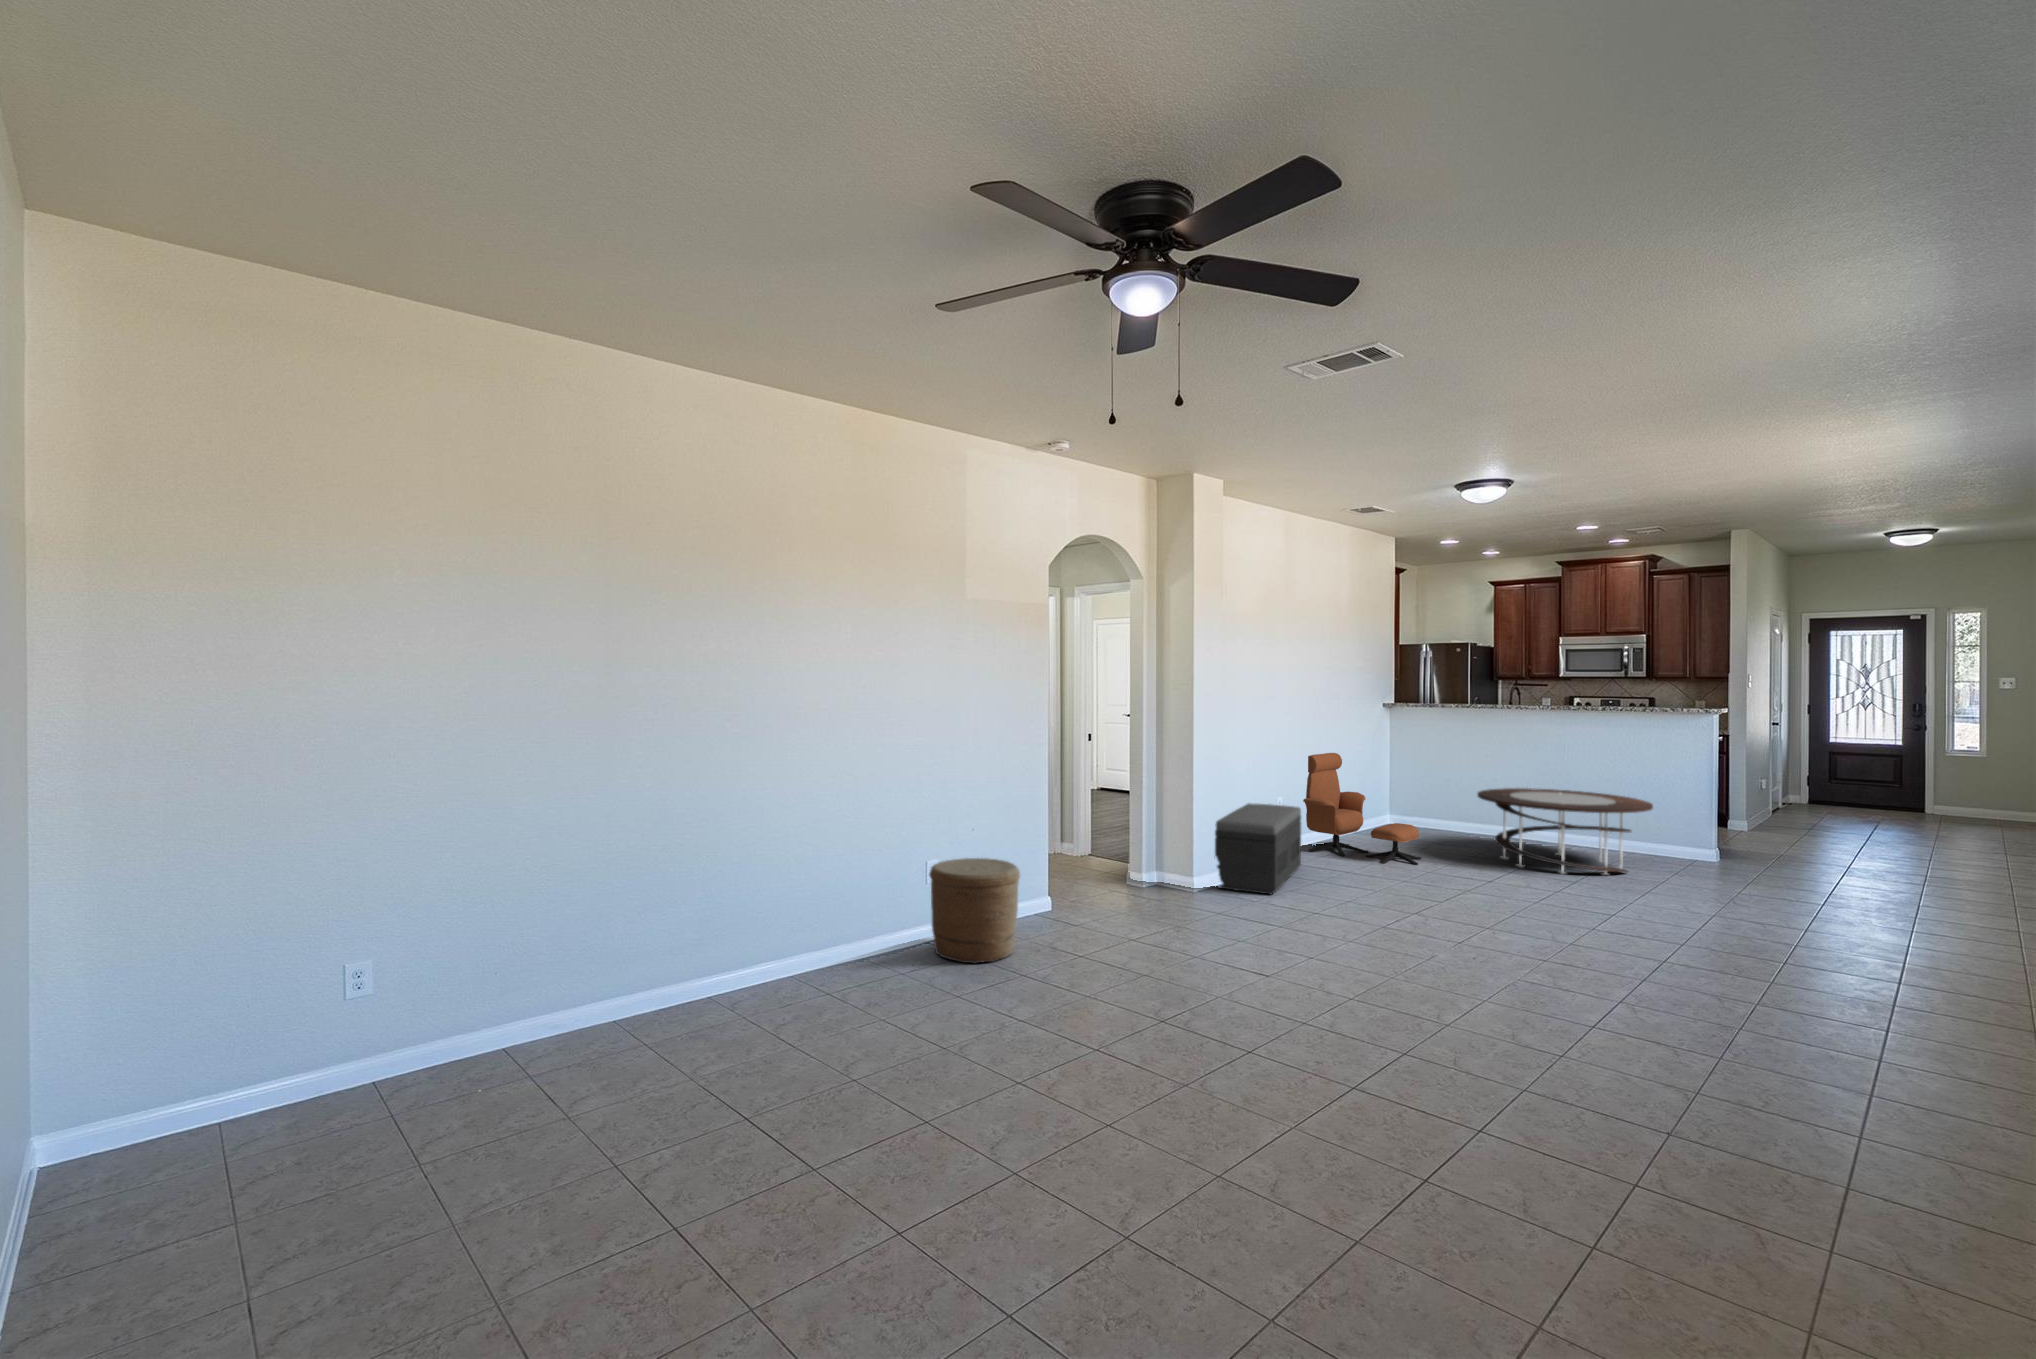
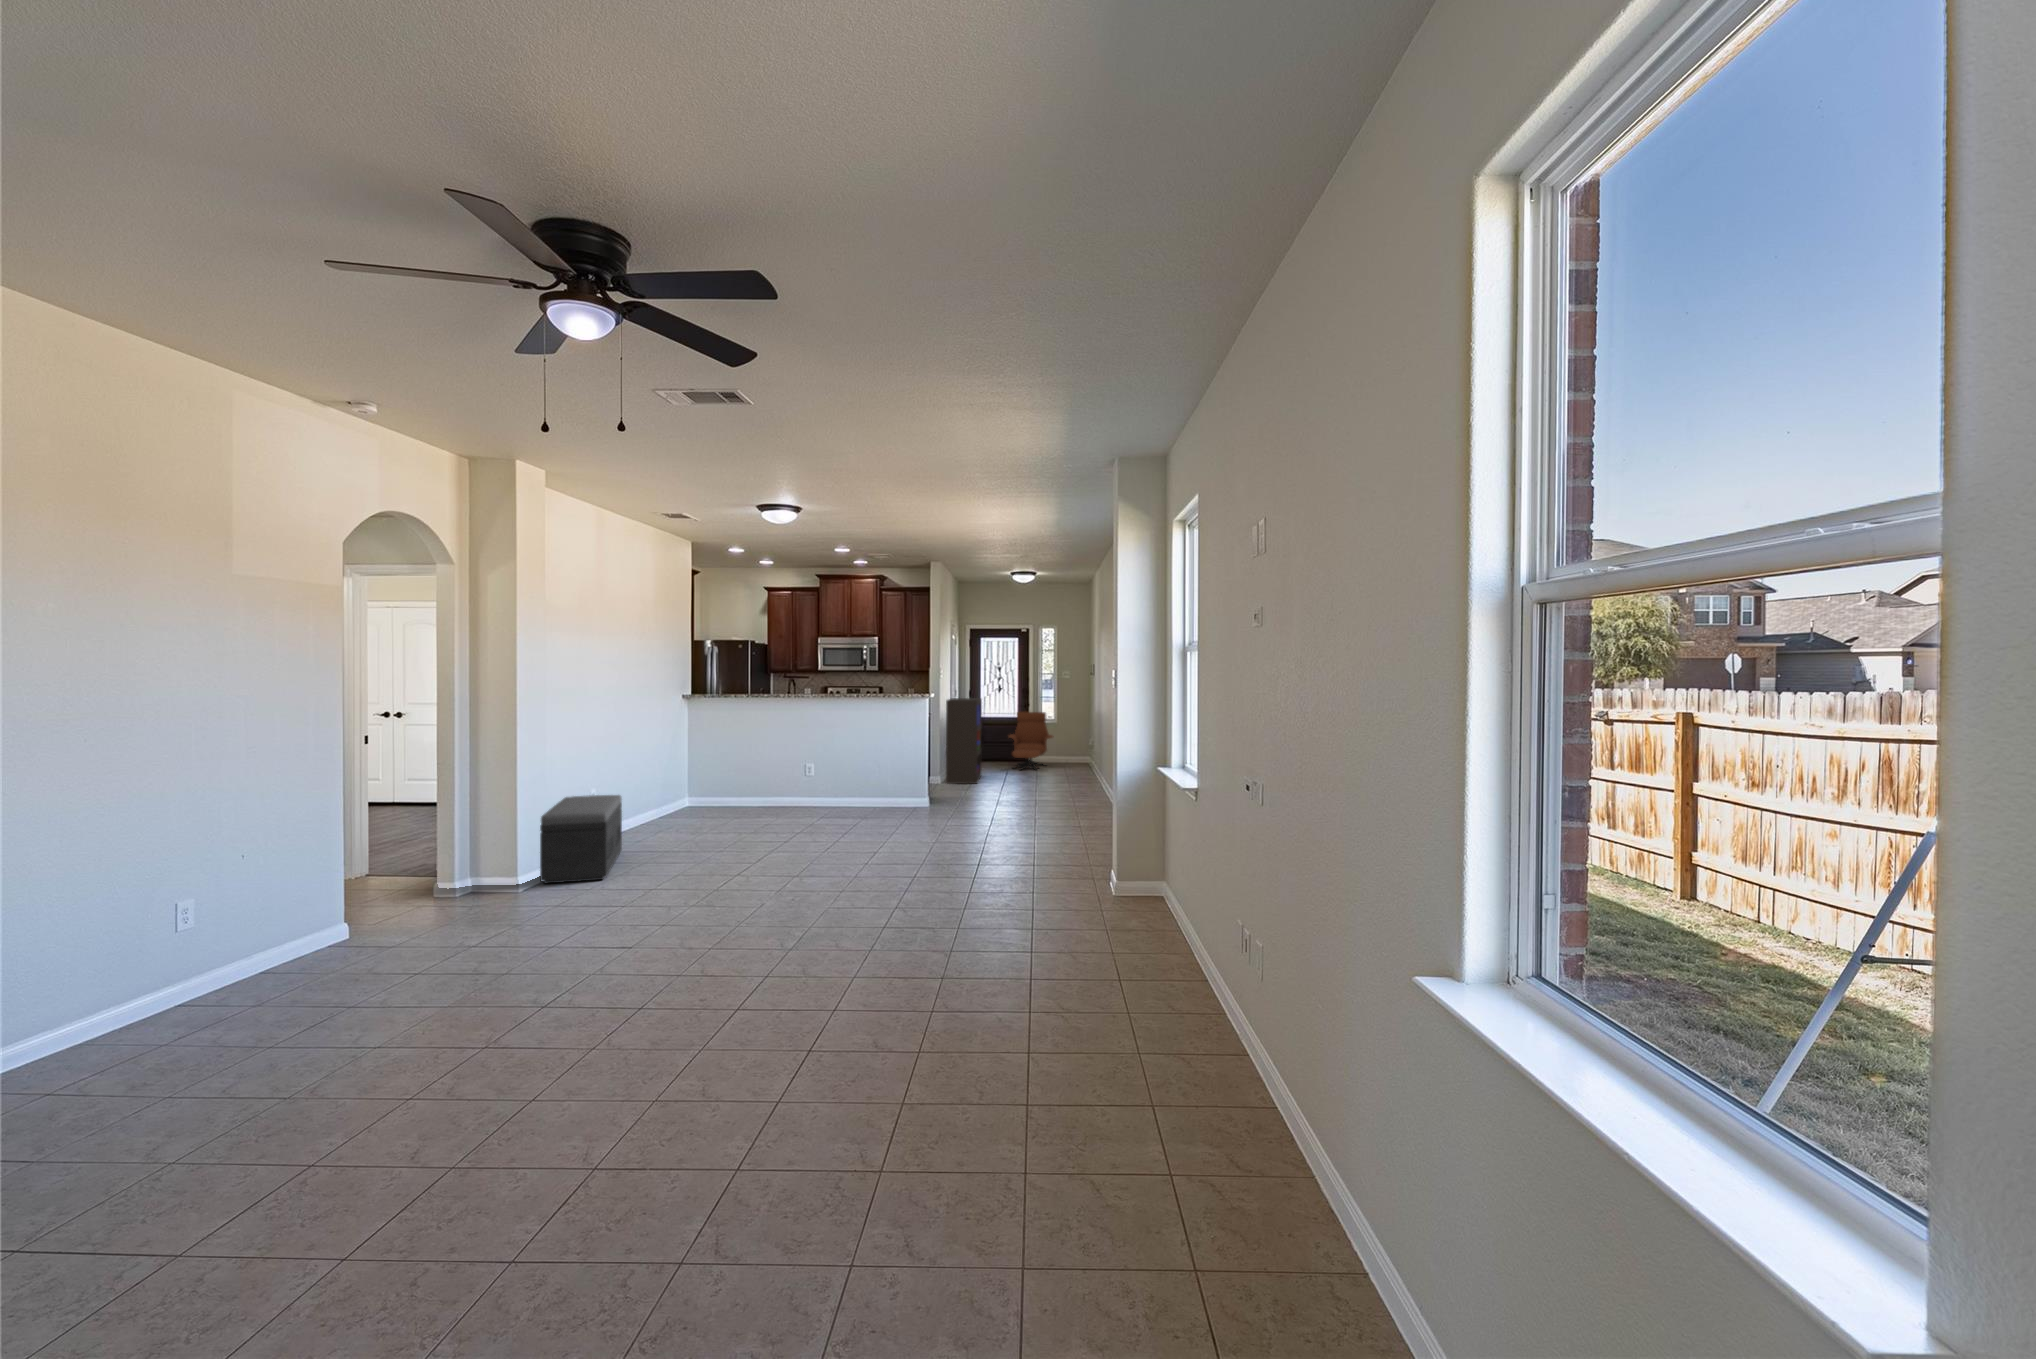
bookshelf: none [1757,717,1828,843] -> present [946,698,982,784]
lounge chair: present [1303,753,1421,865] -> present [1009,712,1053,770]
coffee table: present [1478,788,1653,875] -> none [770,760,892,825]
woven basket: present [929,858,1020,964] -> none [178,888,325,1019]

